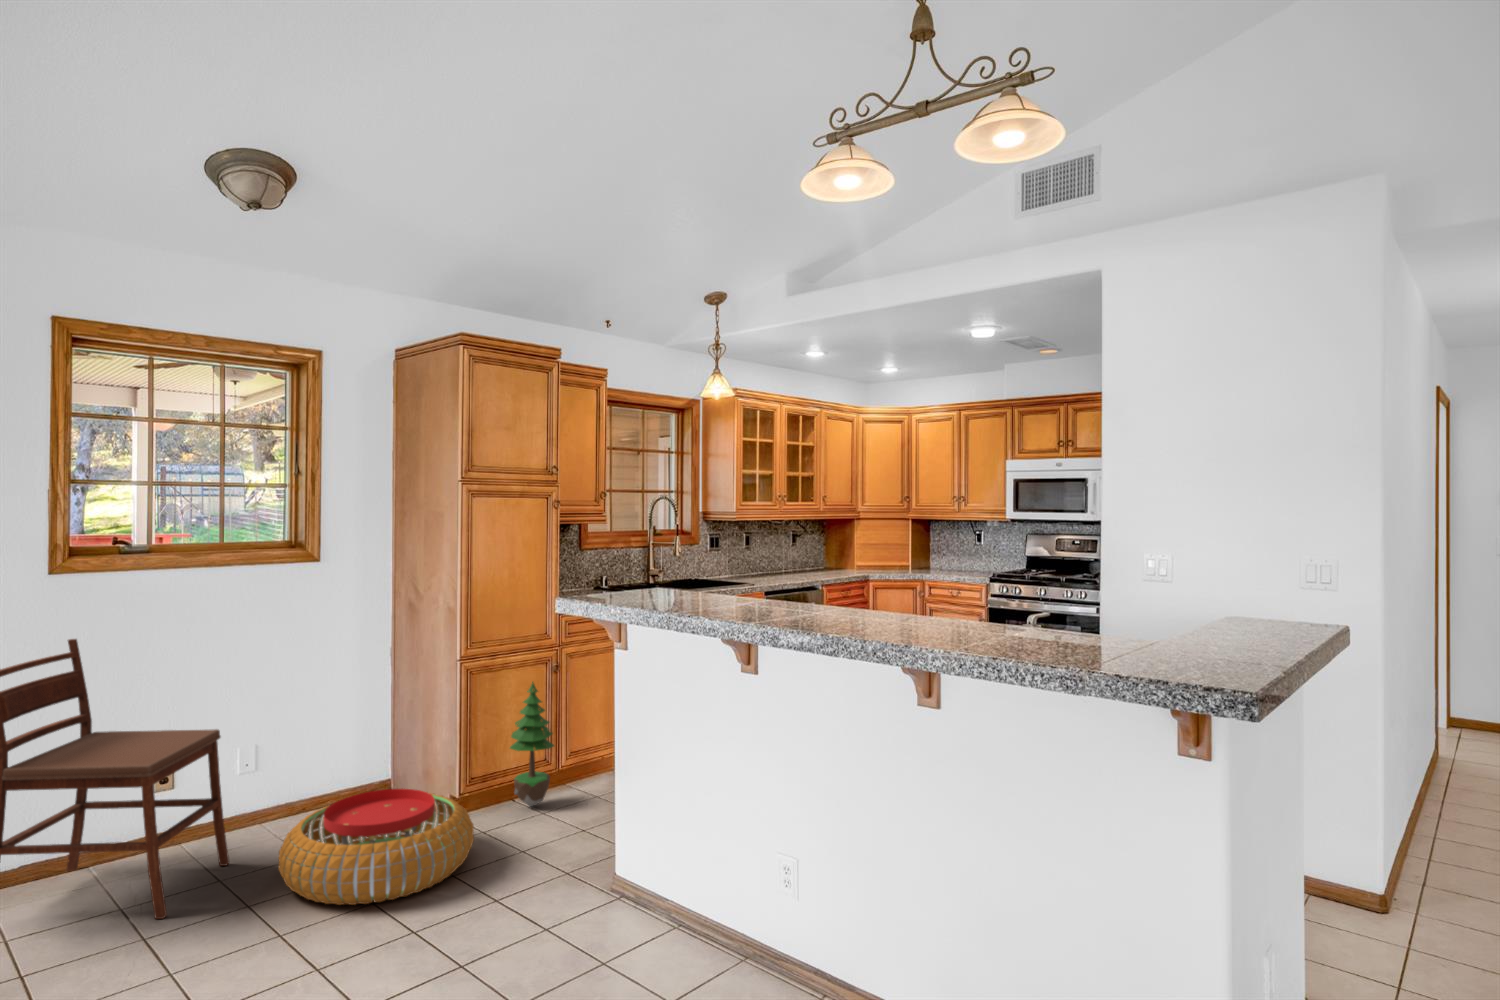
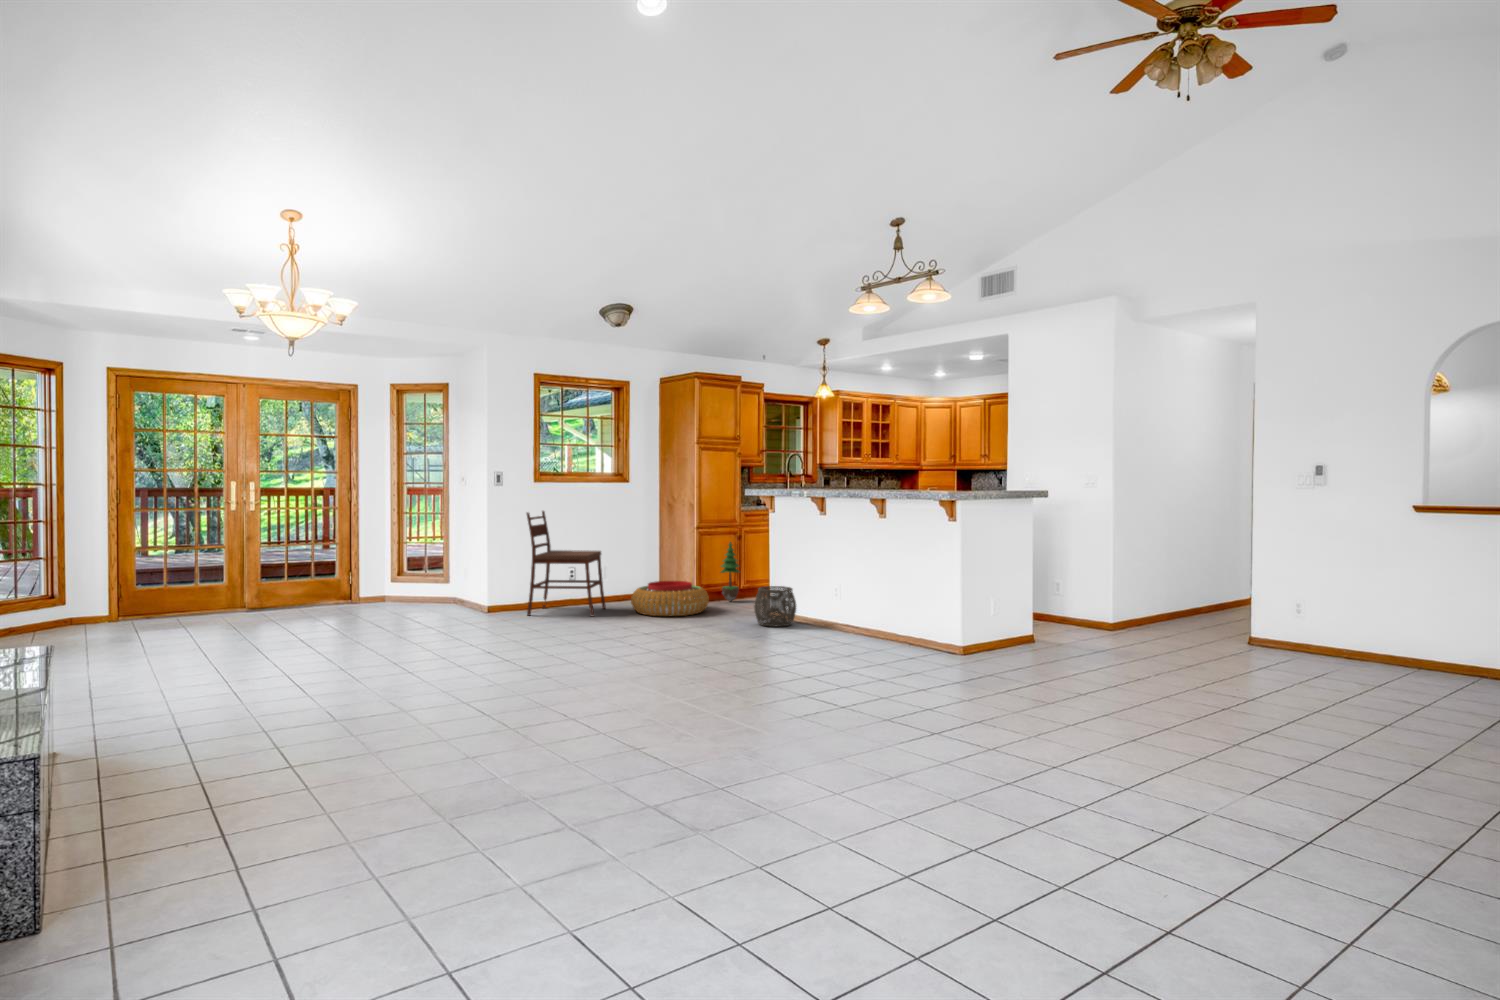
woven basket: none [568,835,676,963] -> present [754,586,796,627]

